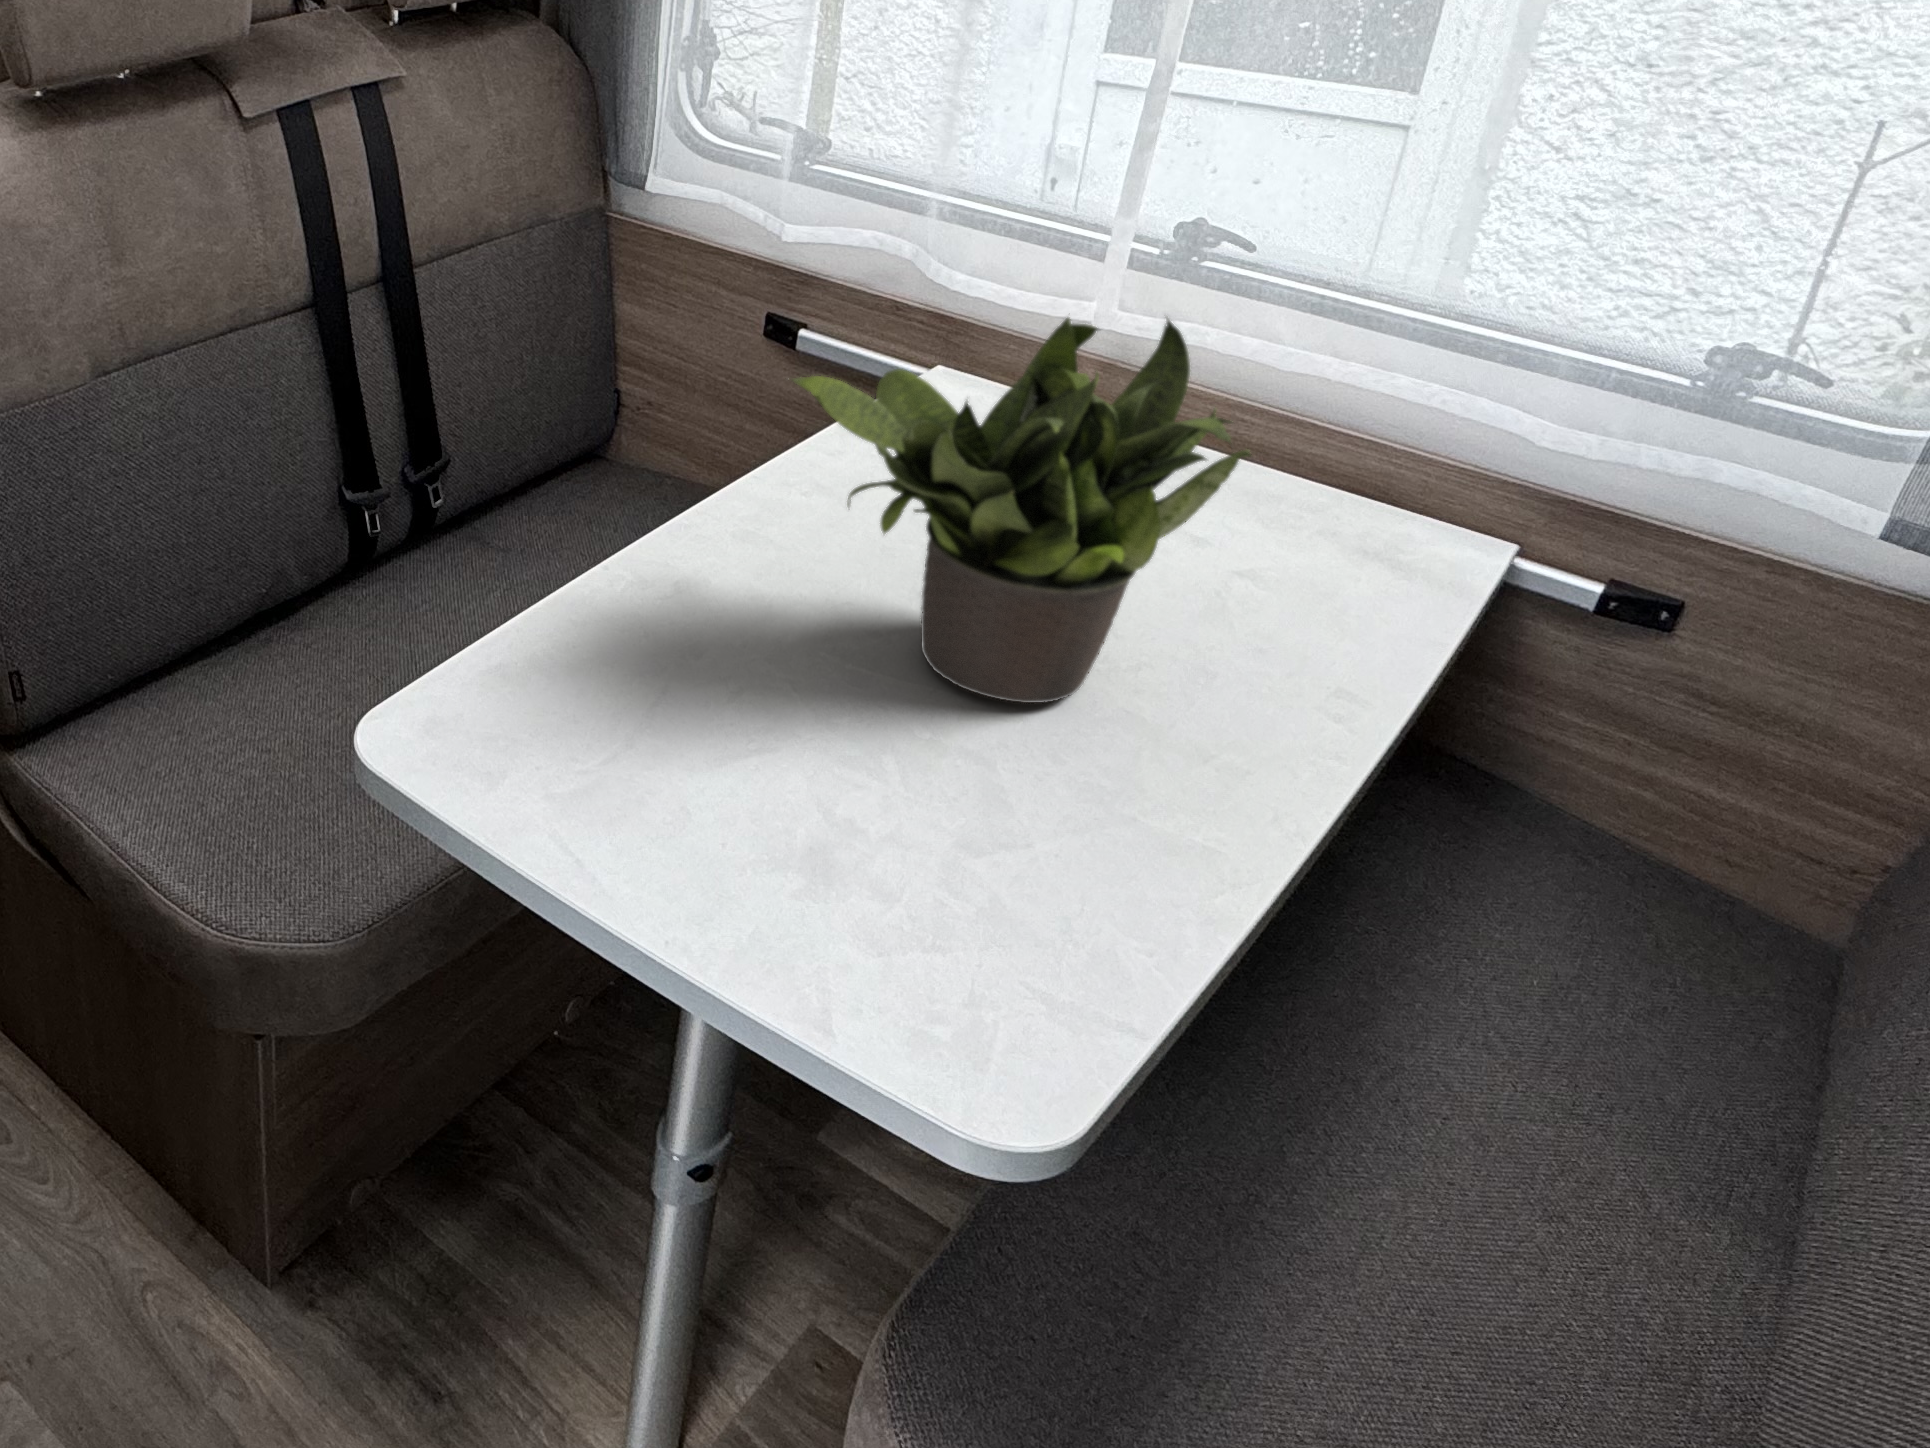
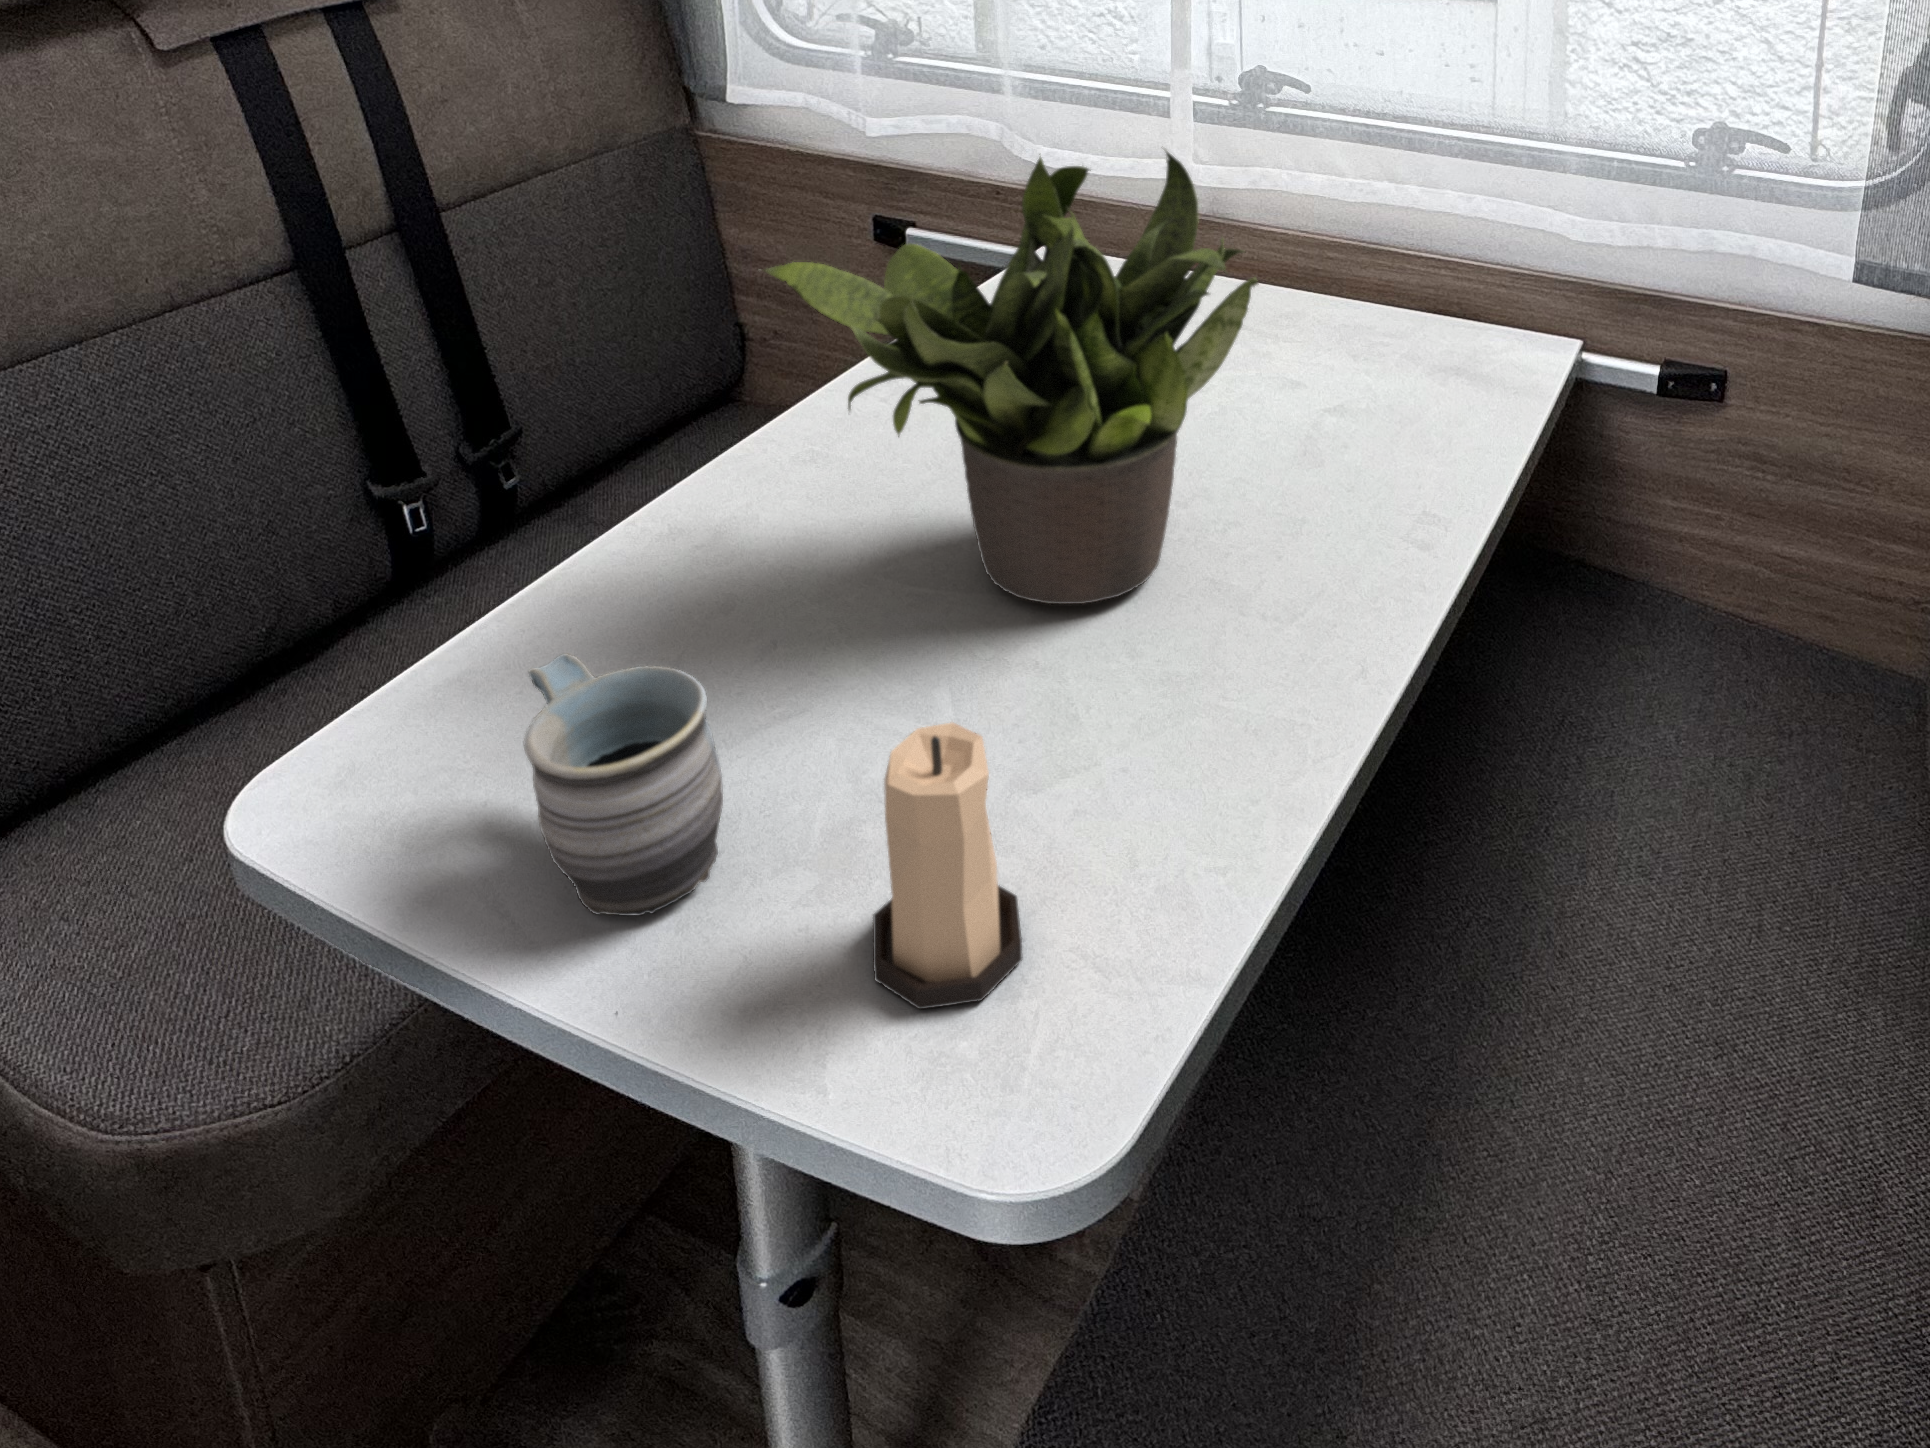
mug: none [601,660,755,861] -> present [524,654,723,916]
candle: none [865,772,1001,982] -> present [873,723,1023,1009]

